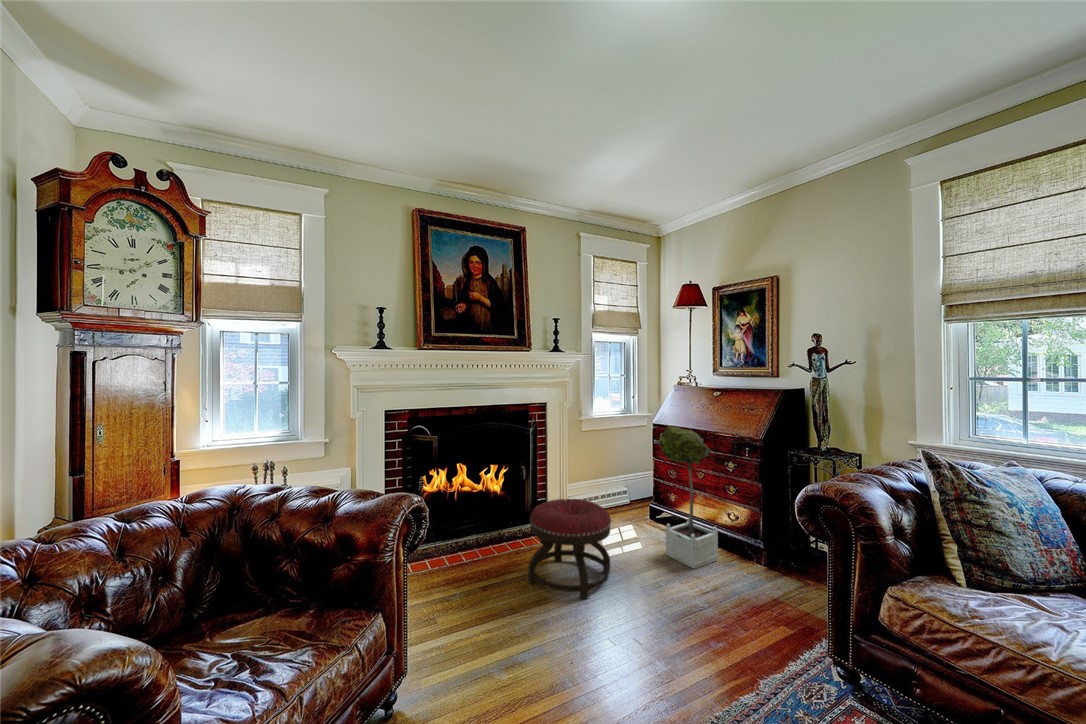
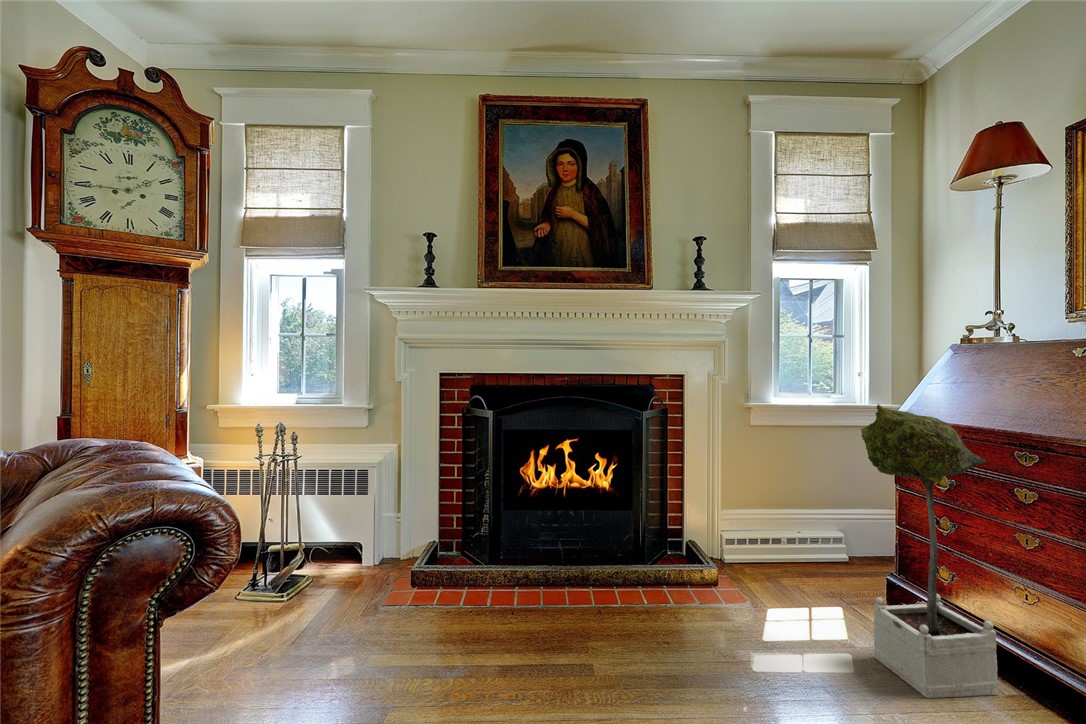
ottoman: present [528,499,611,599] -> none [587,520,739,697]

